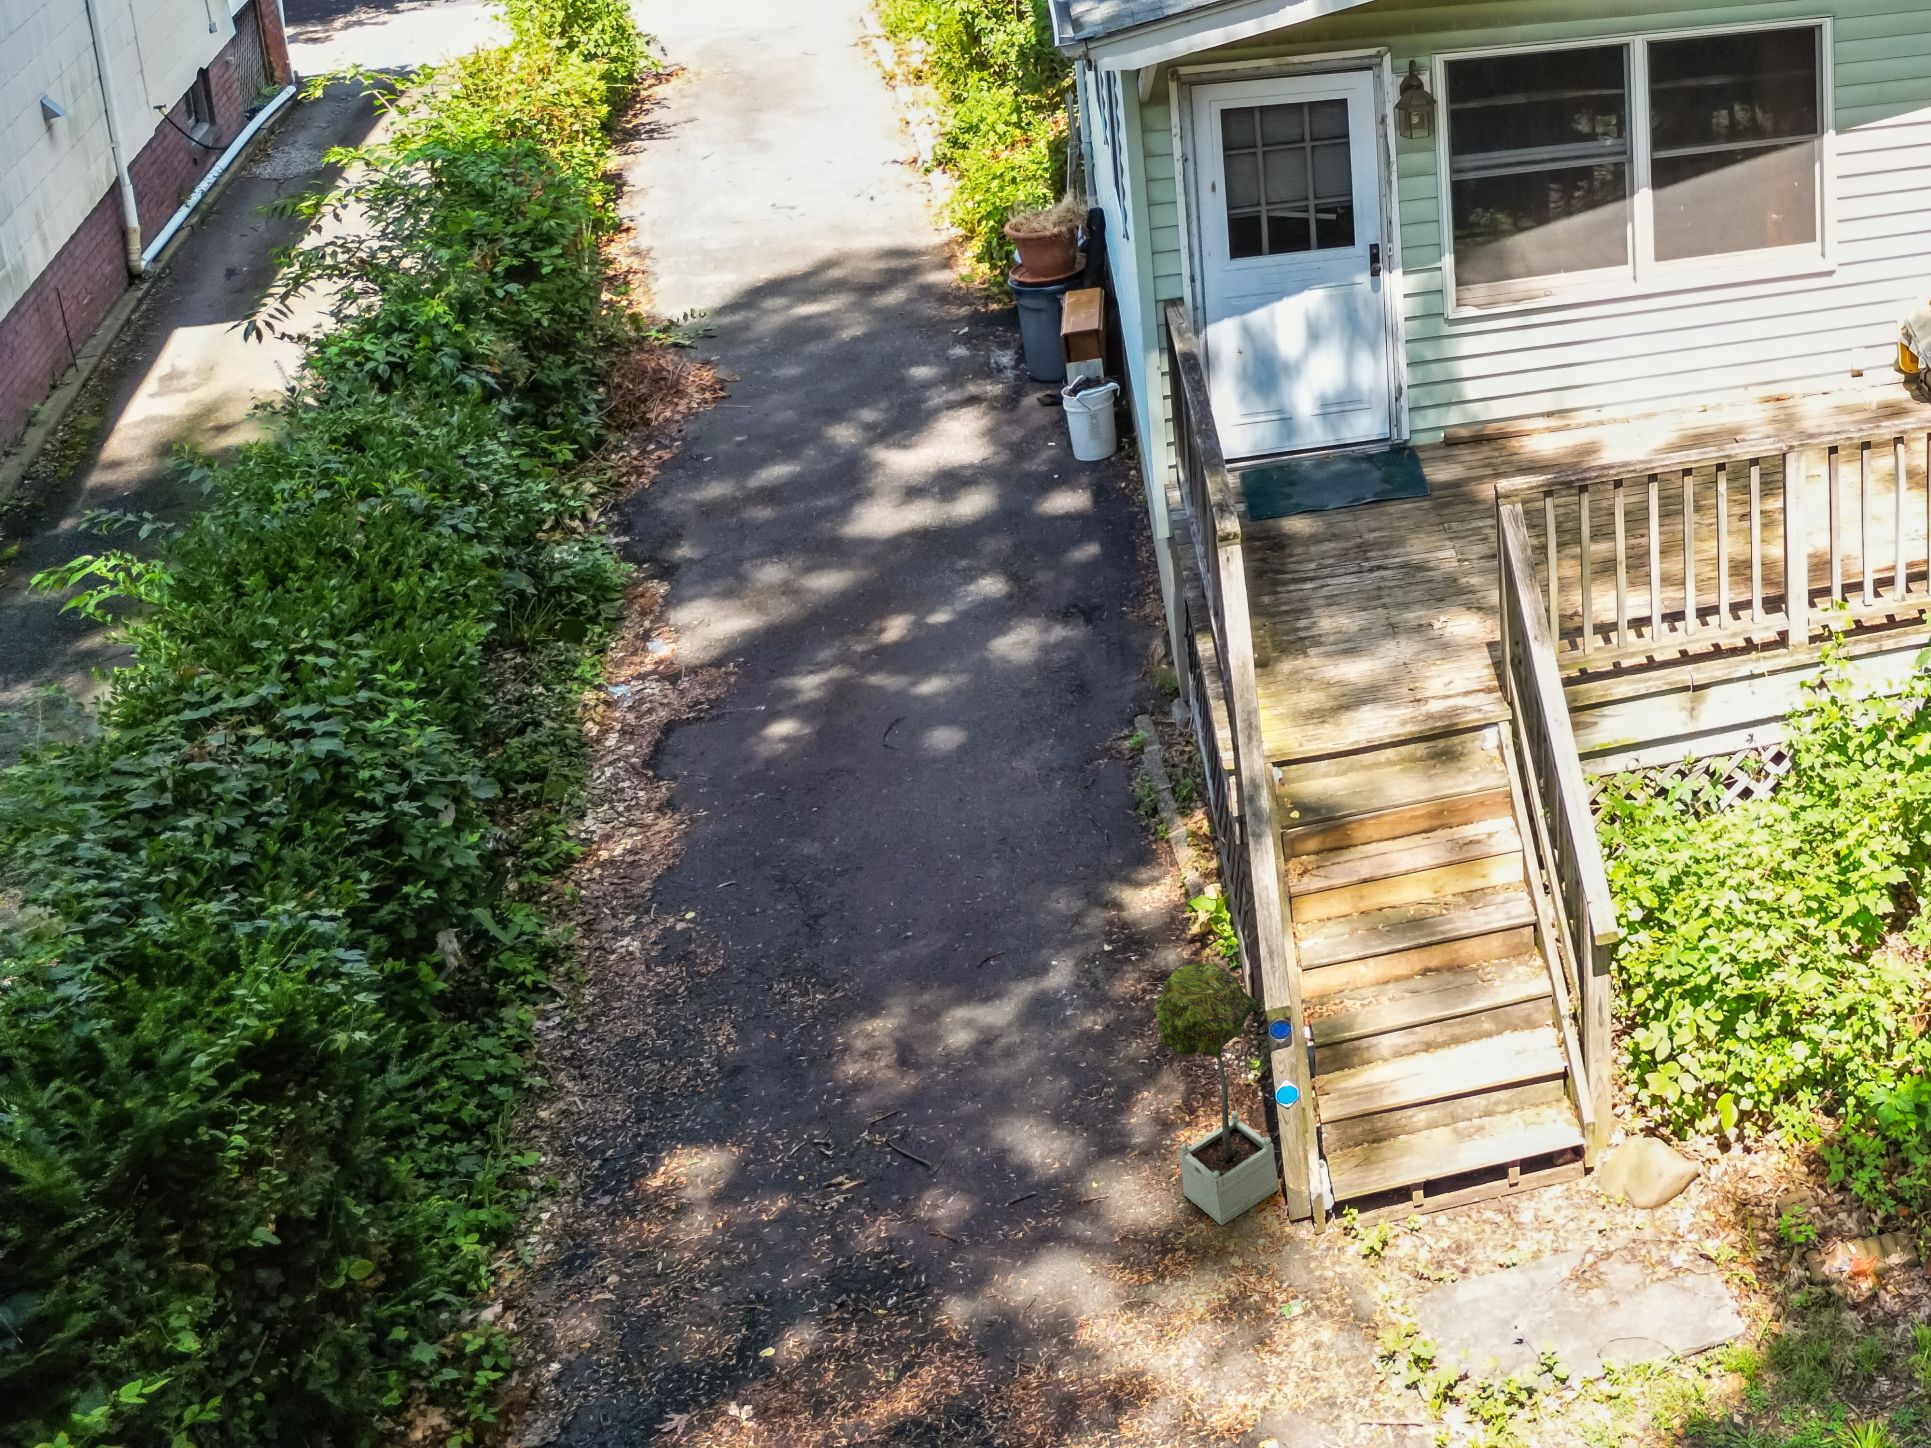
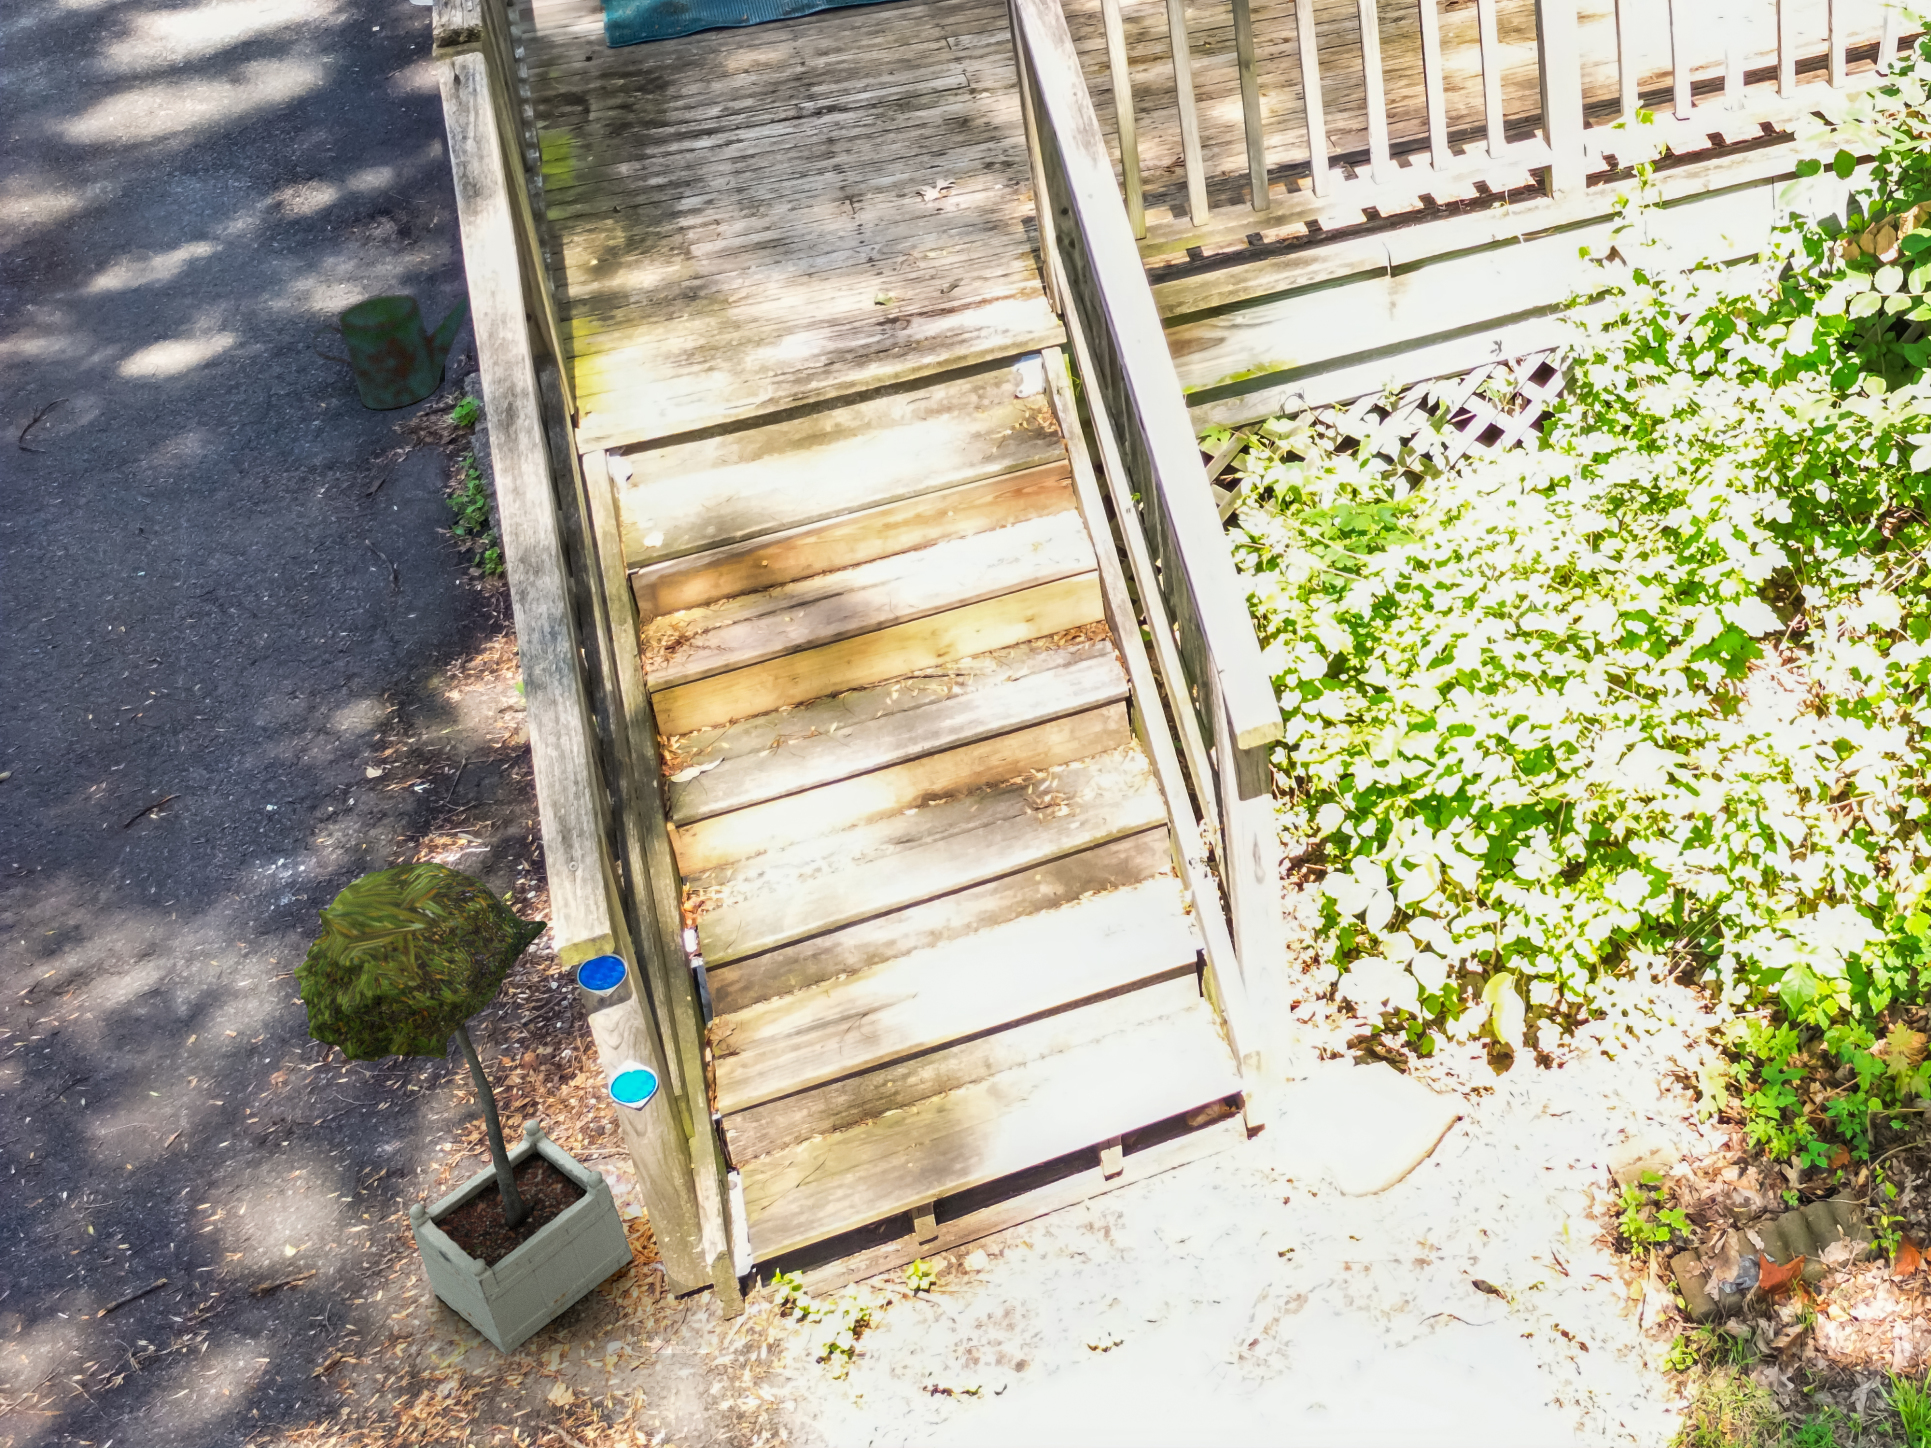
watering can: none [1066,643,1166,725] -> present [315,294,468,409]

